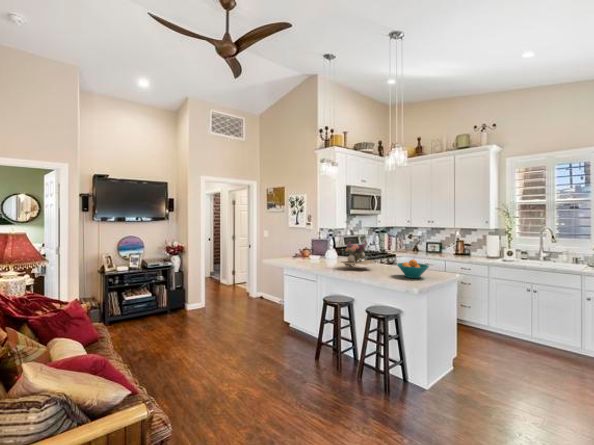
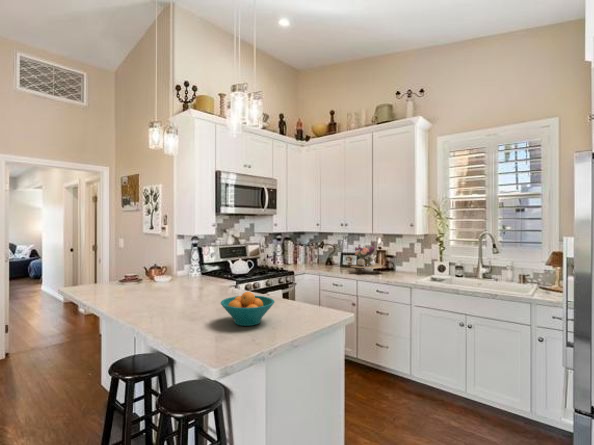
flower arrangement: present [341,240,373,267] -> present [351,243,384,272]

